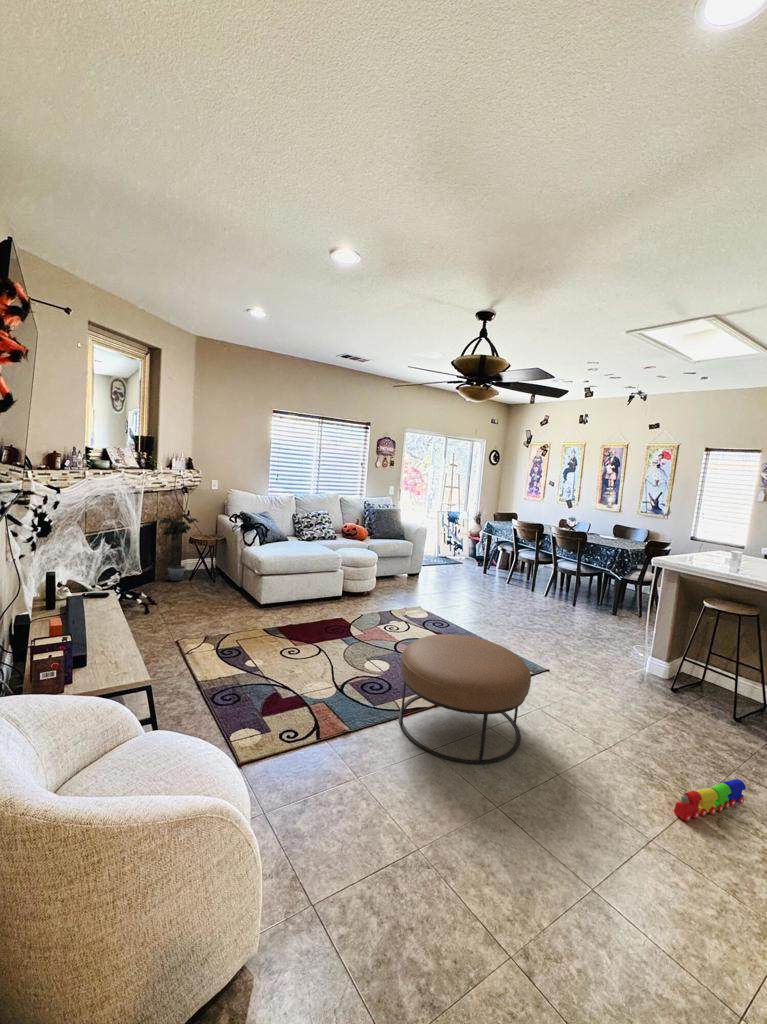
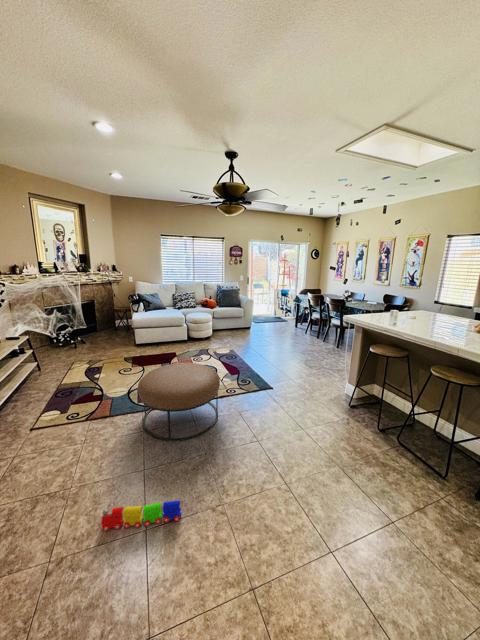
potted plant: present [158,511,198,581] -> none [91,295,118,332]
toy train: present [674,779,746,821] -> present [101,501,181,531]

